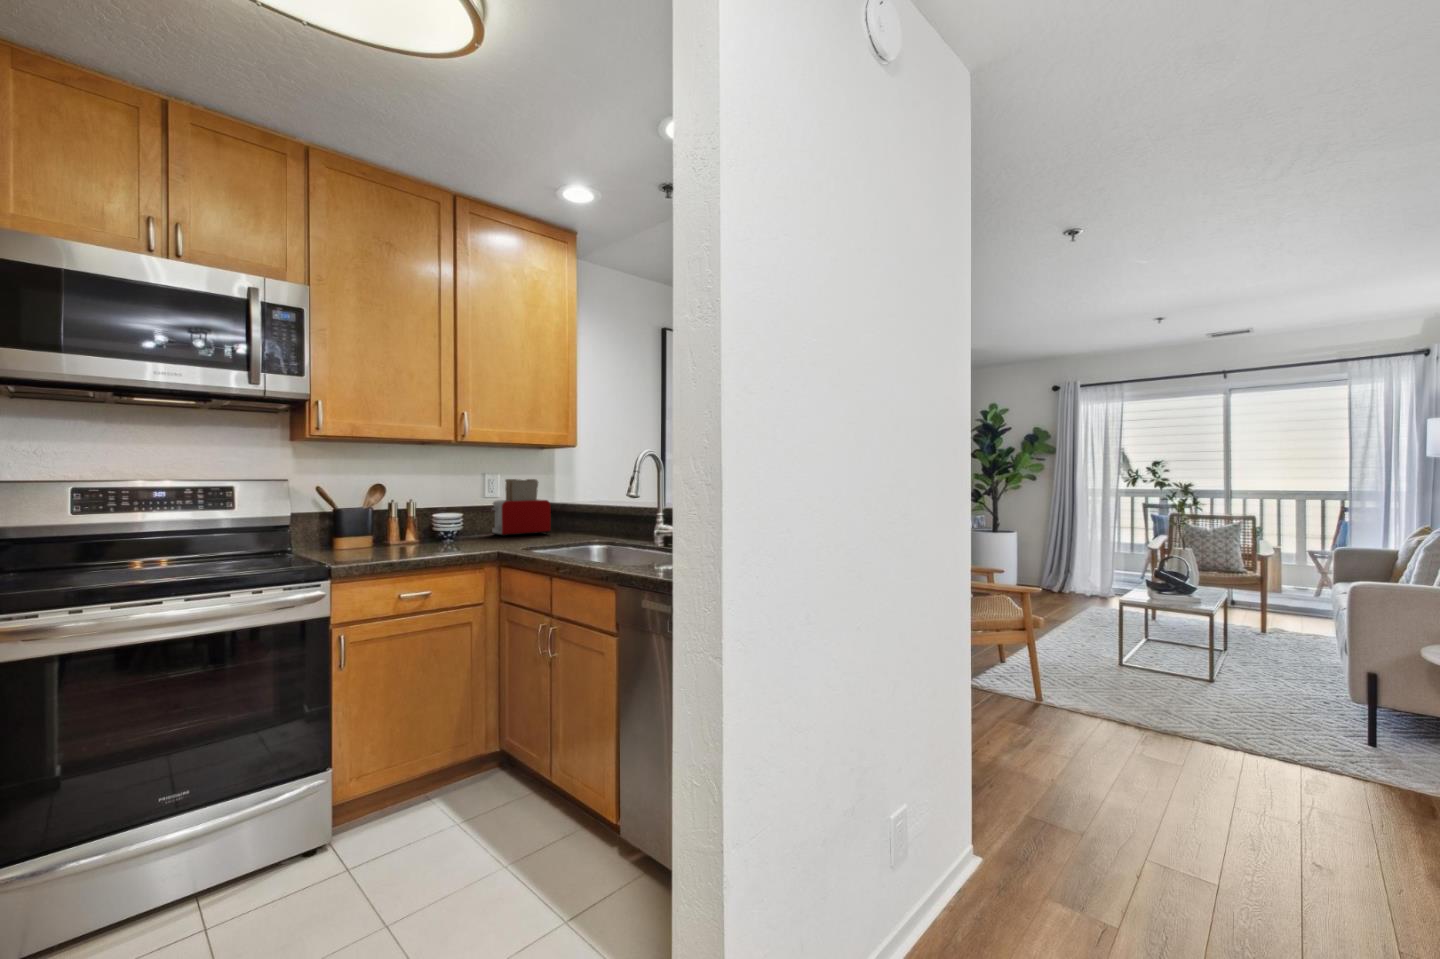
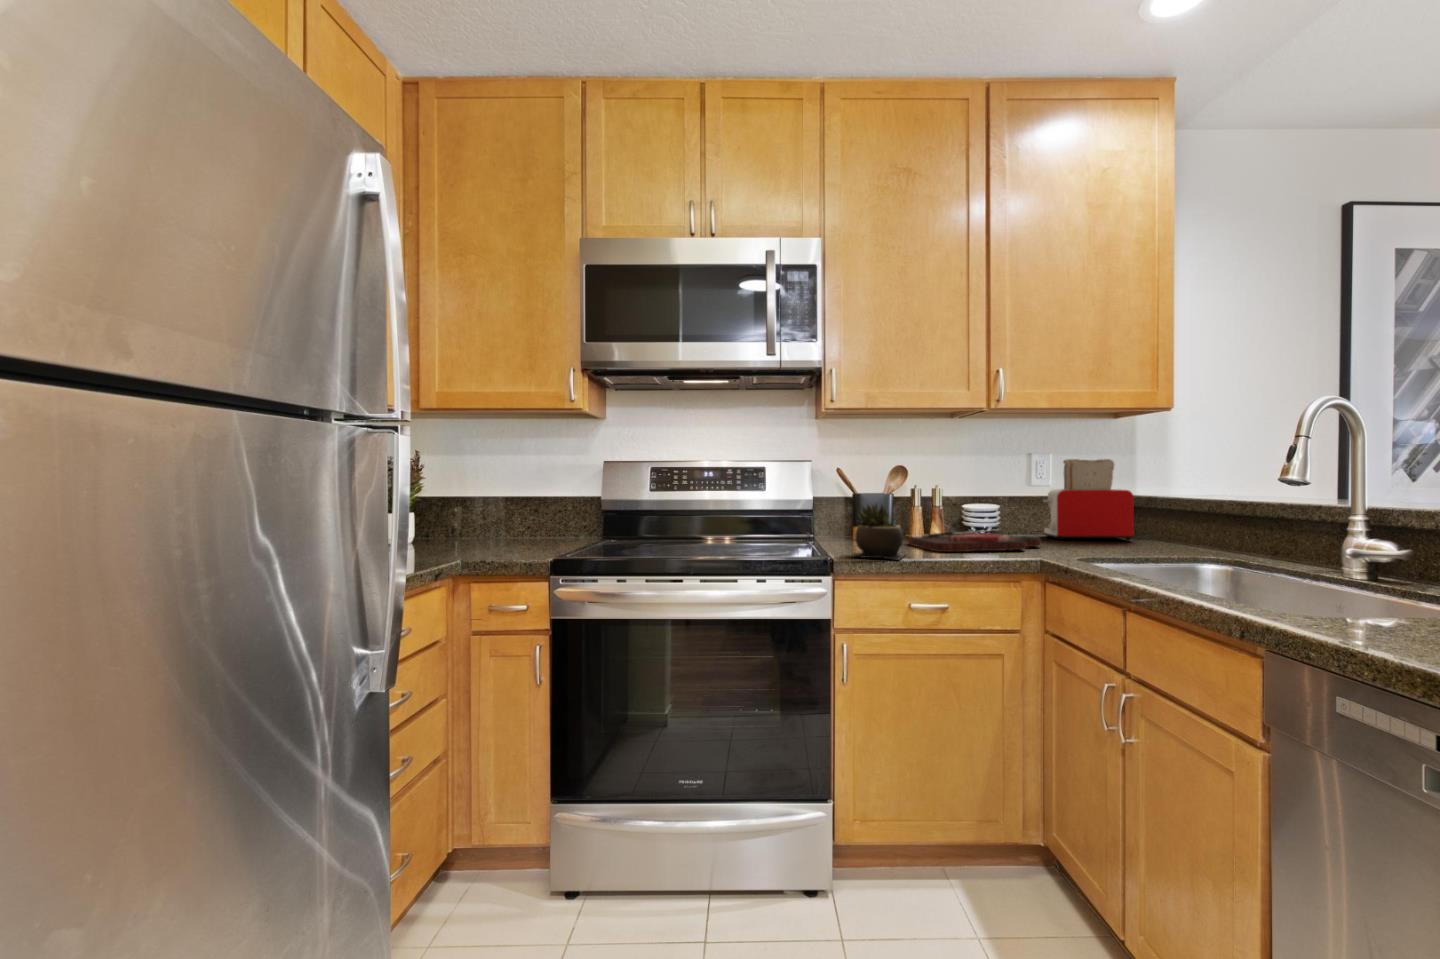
succulent plant: none [345,516,394,563] -> present [852,504,905,559]
cutting board: none [389,532,494,553] -> present [908,530,1042,552]

